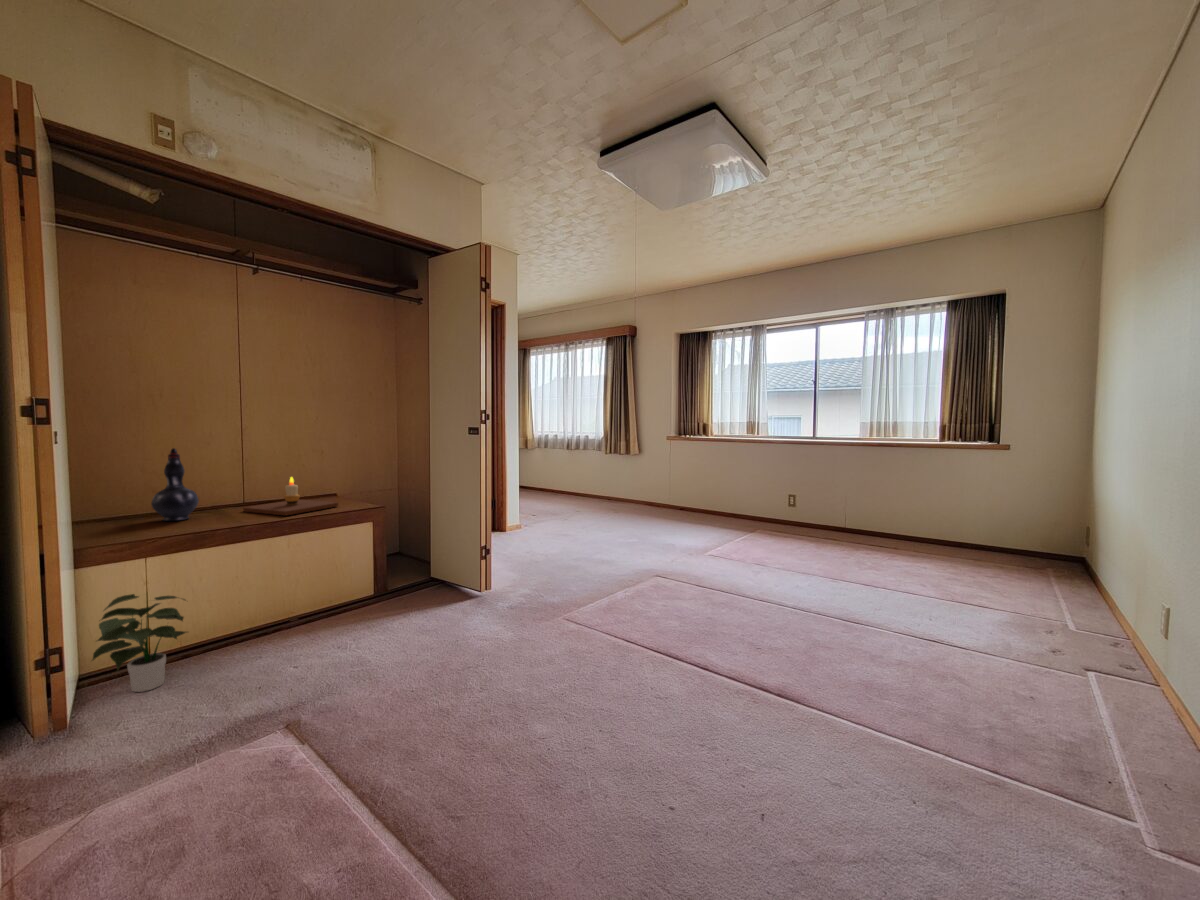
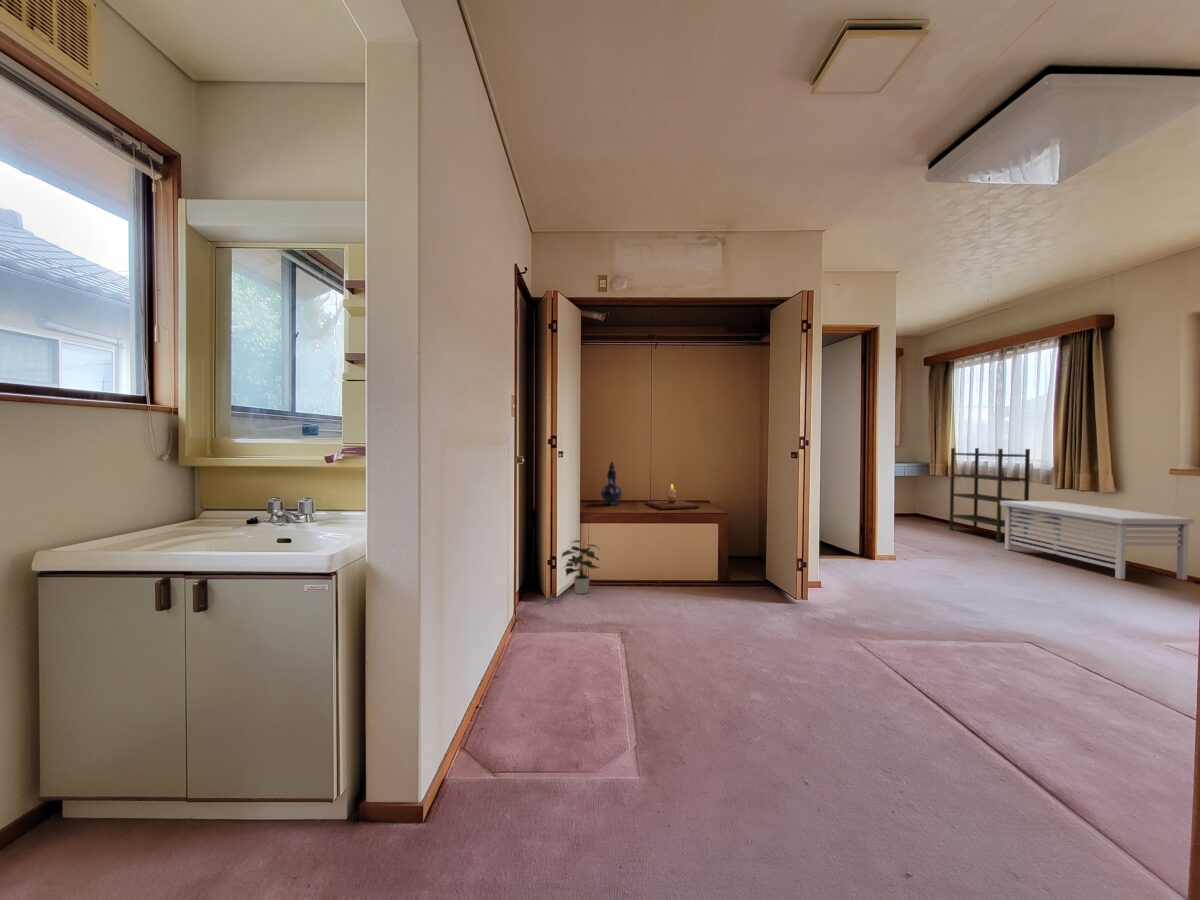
bookshelf: none [533,425,587,502] -> present [949,448,1030,542]
storage bench: none [577,465,680,517] -> present [1000,501,1195,580]

